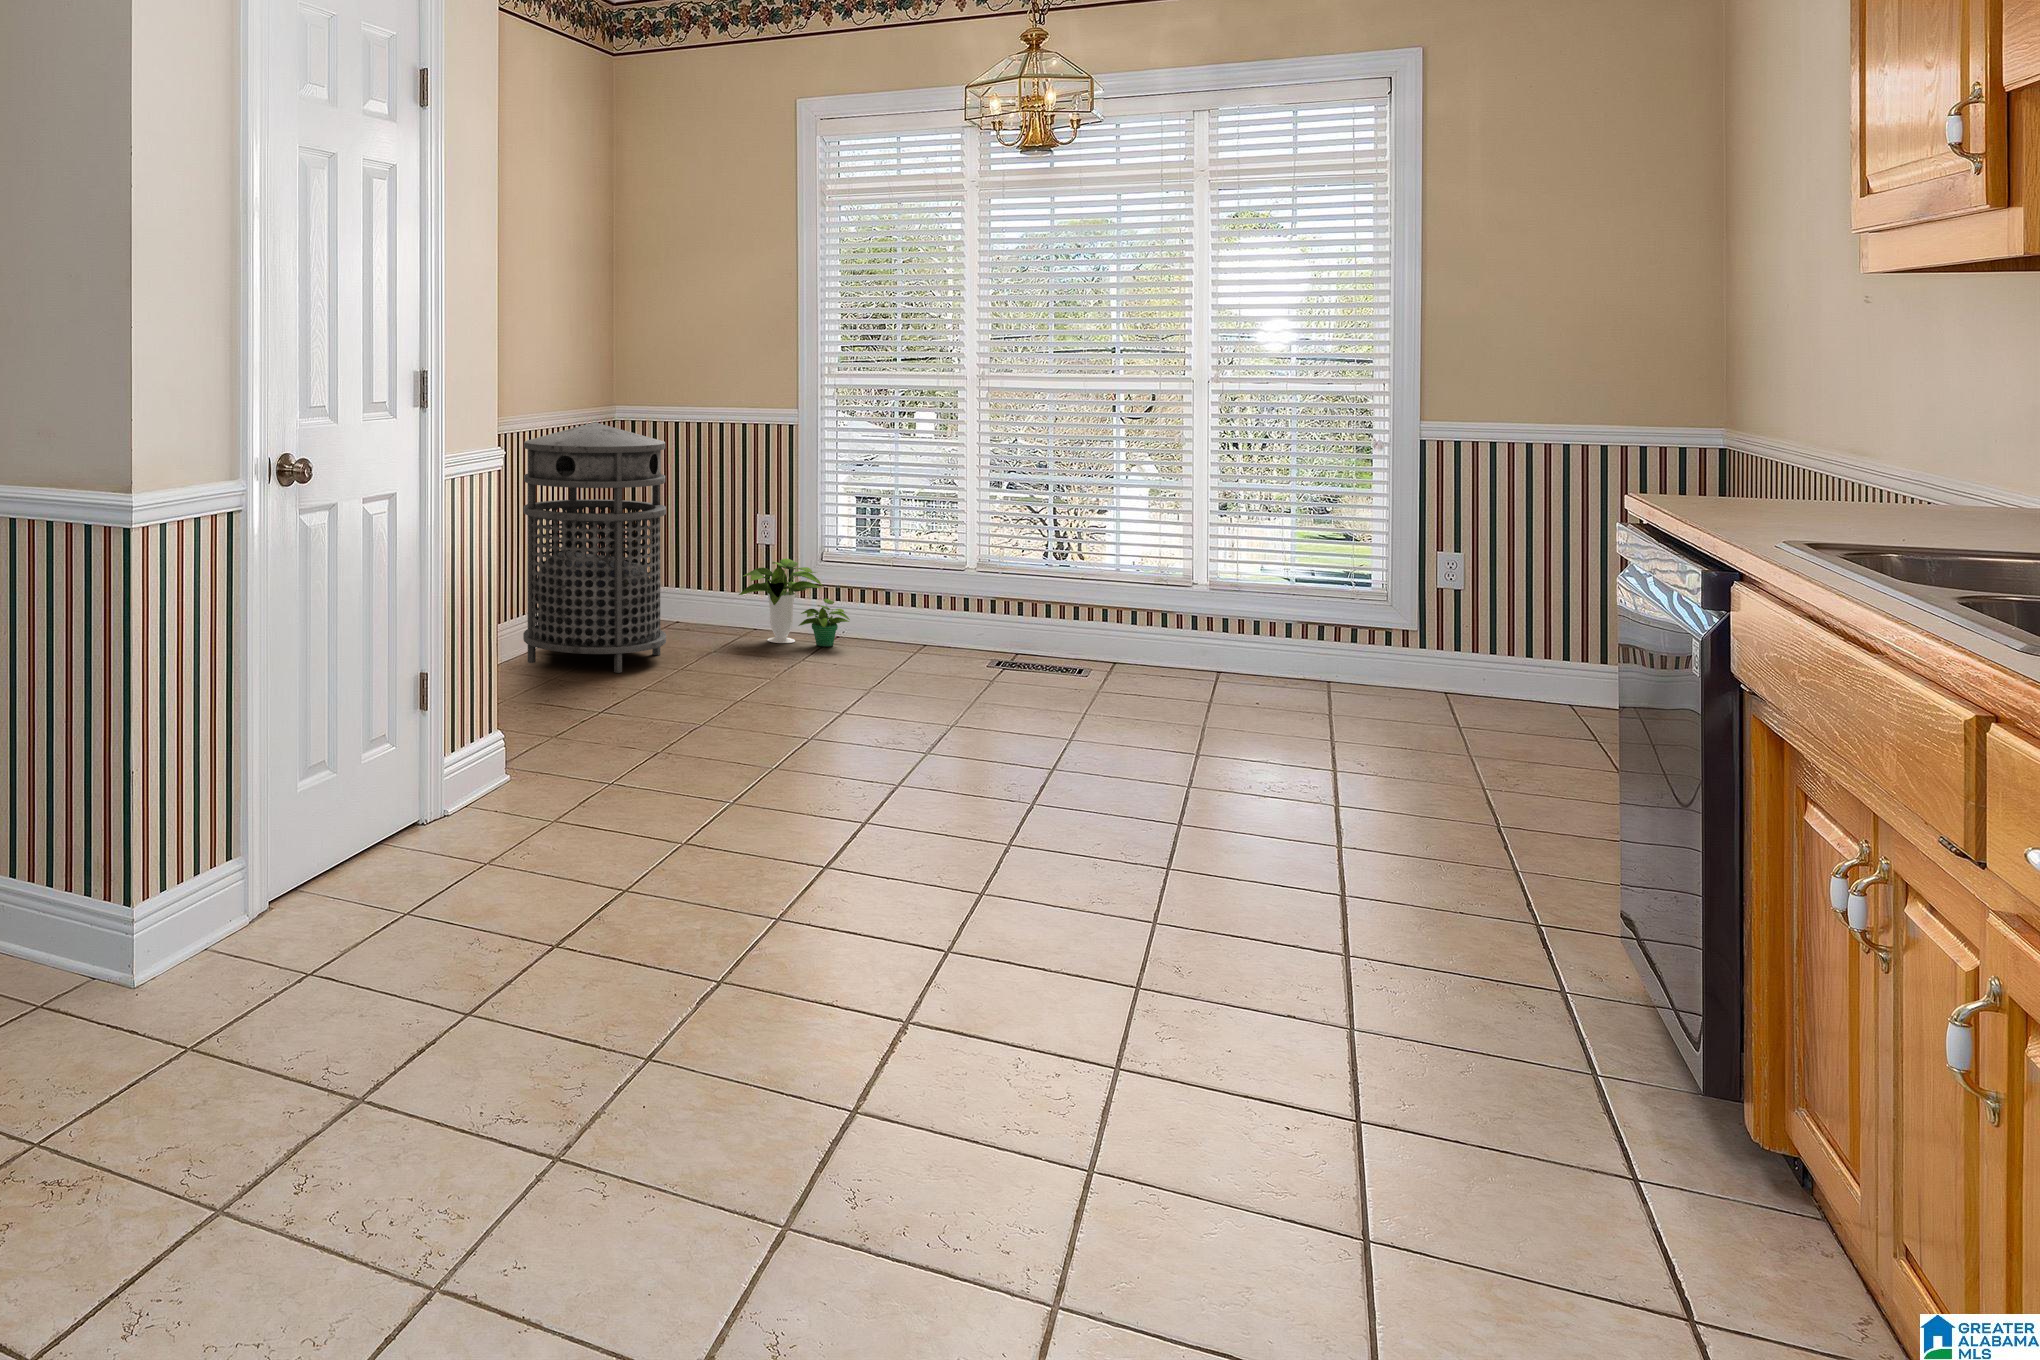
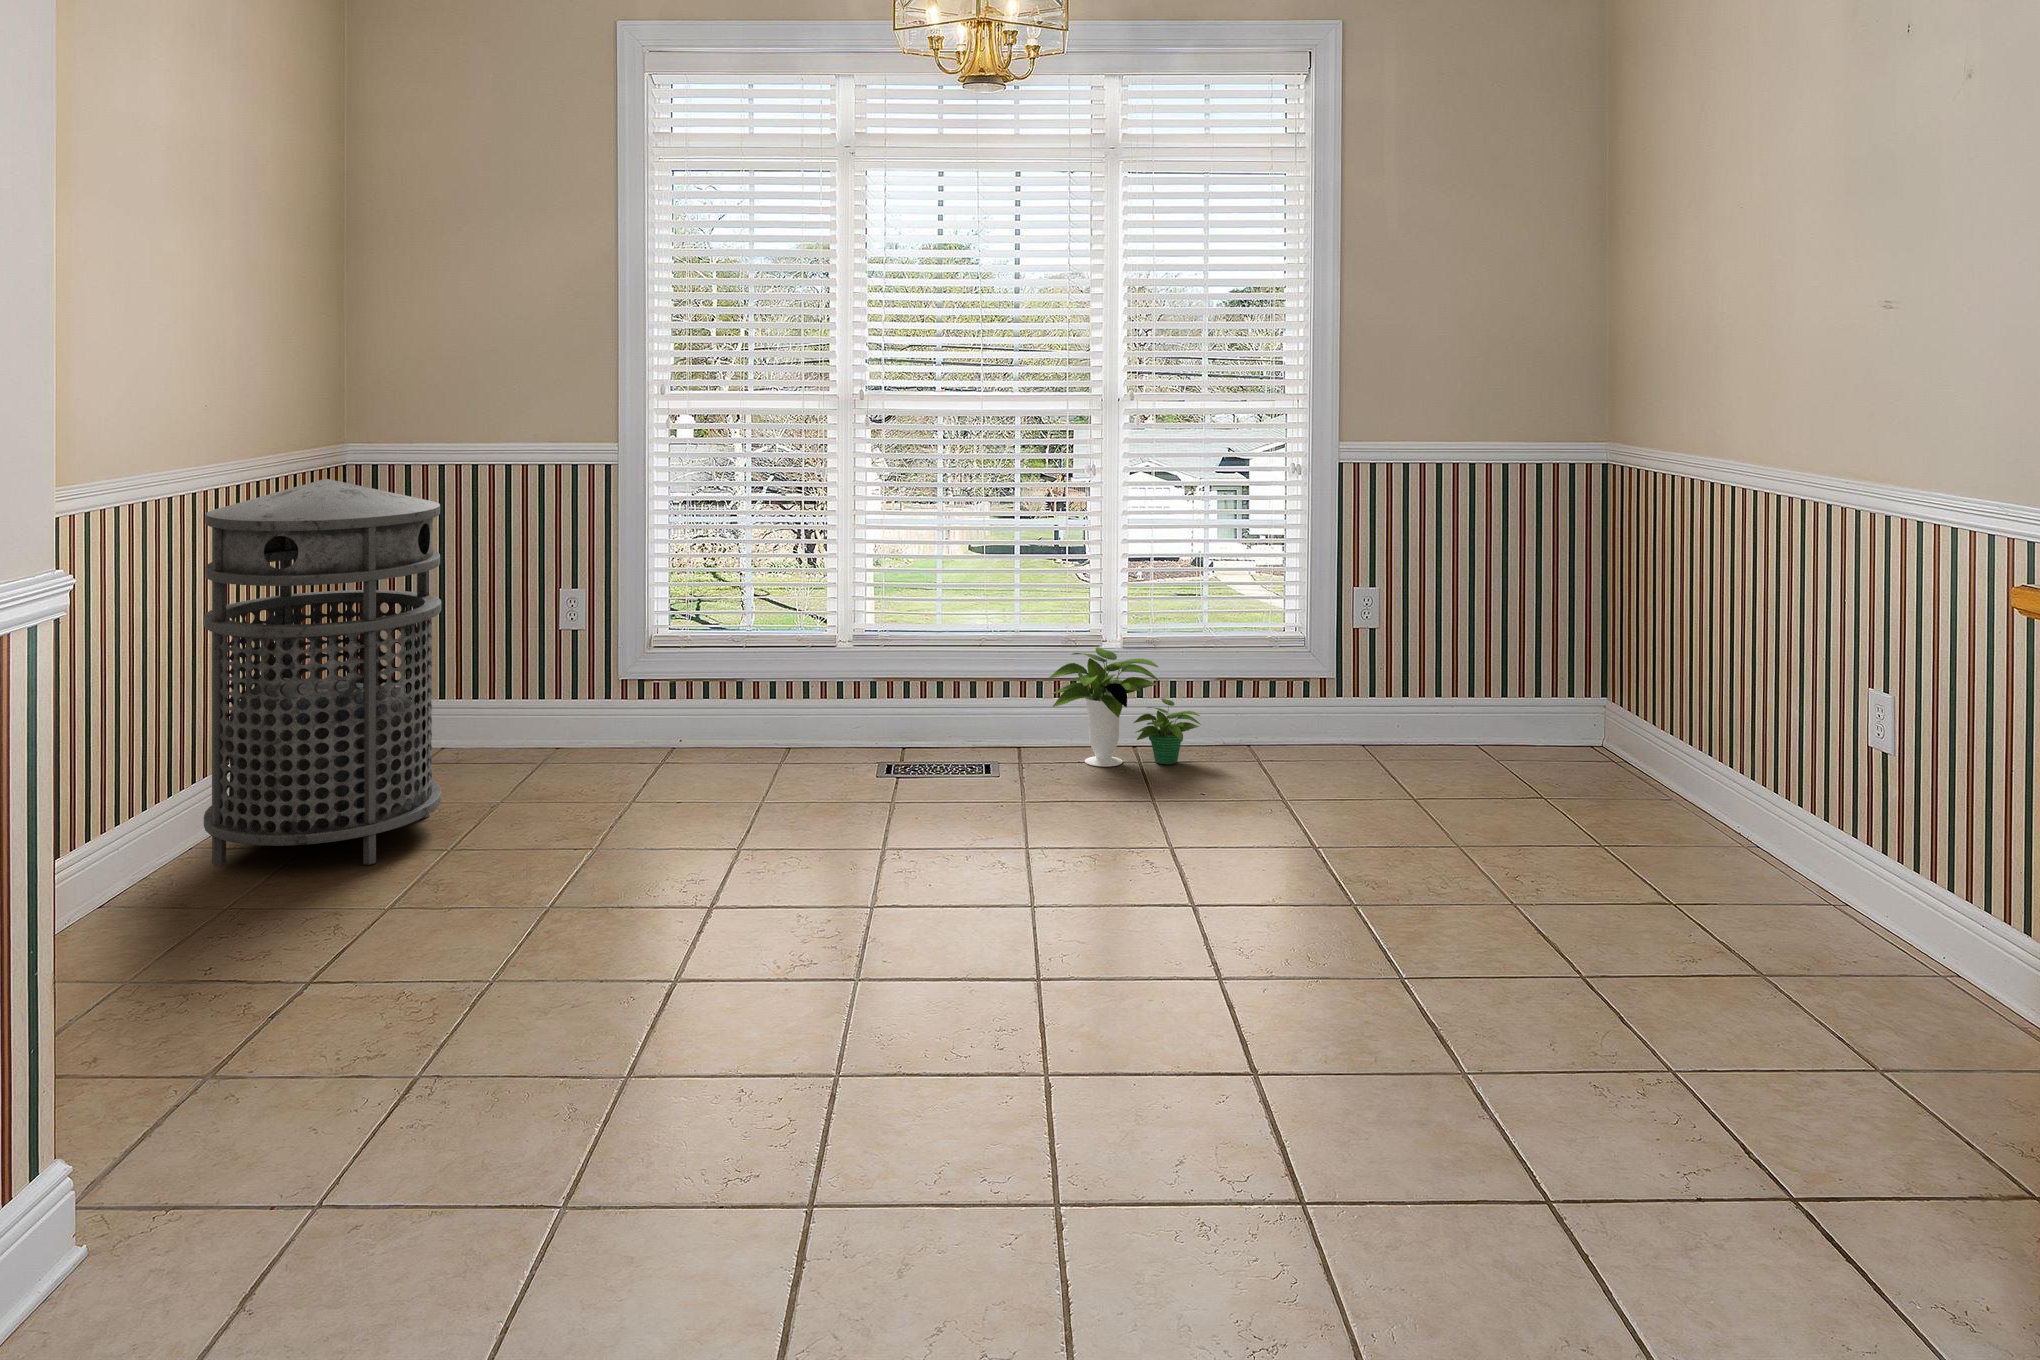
potted plant: present [739,559,850,647] -> present [1049,647,1201,767]

